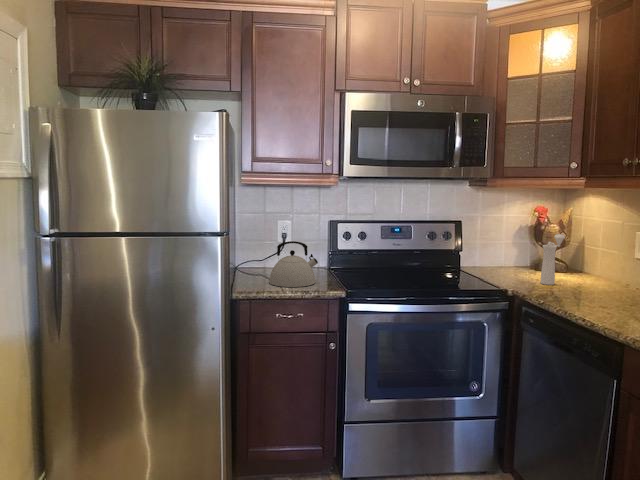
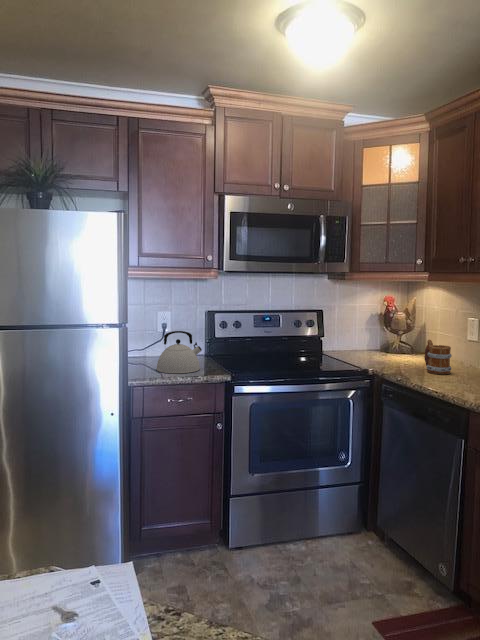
pepper mill: present [540,234,565,285] -> none [393,321,412,364]
mug: none [578,257,611,299] -> present [424,340,452,374]

